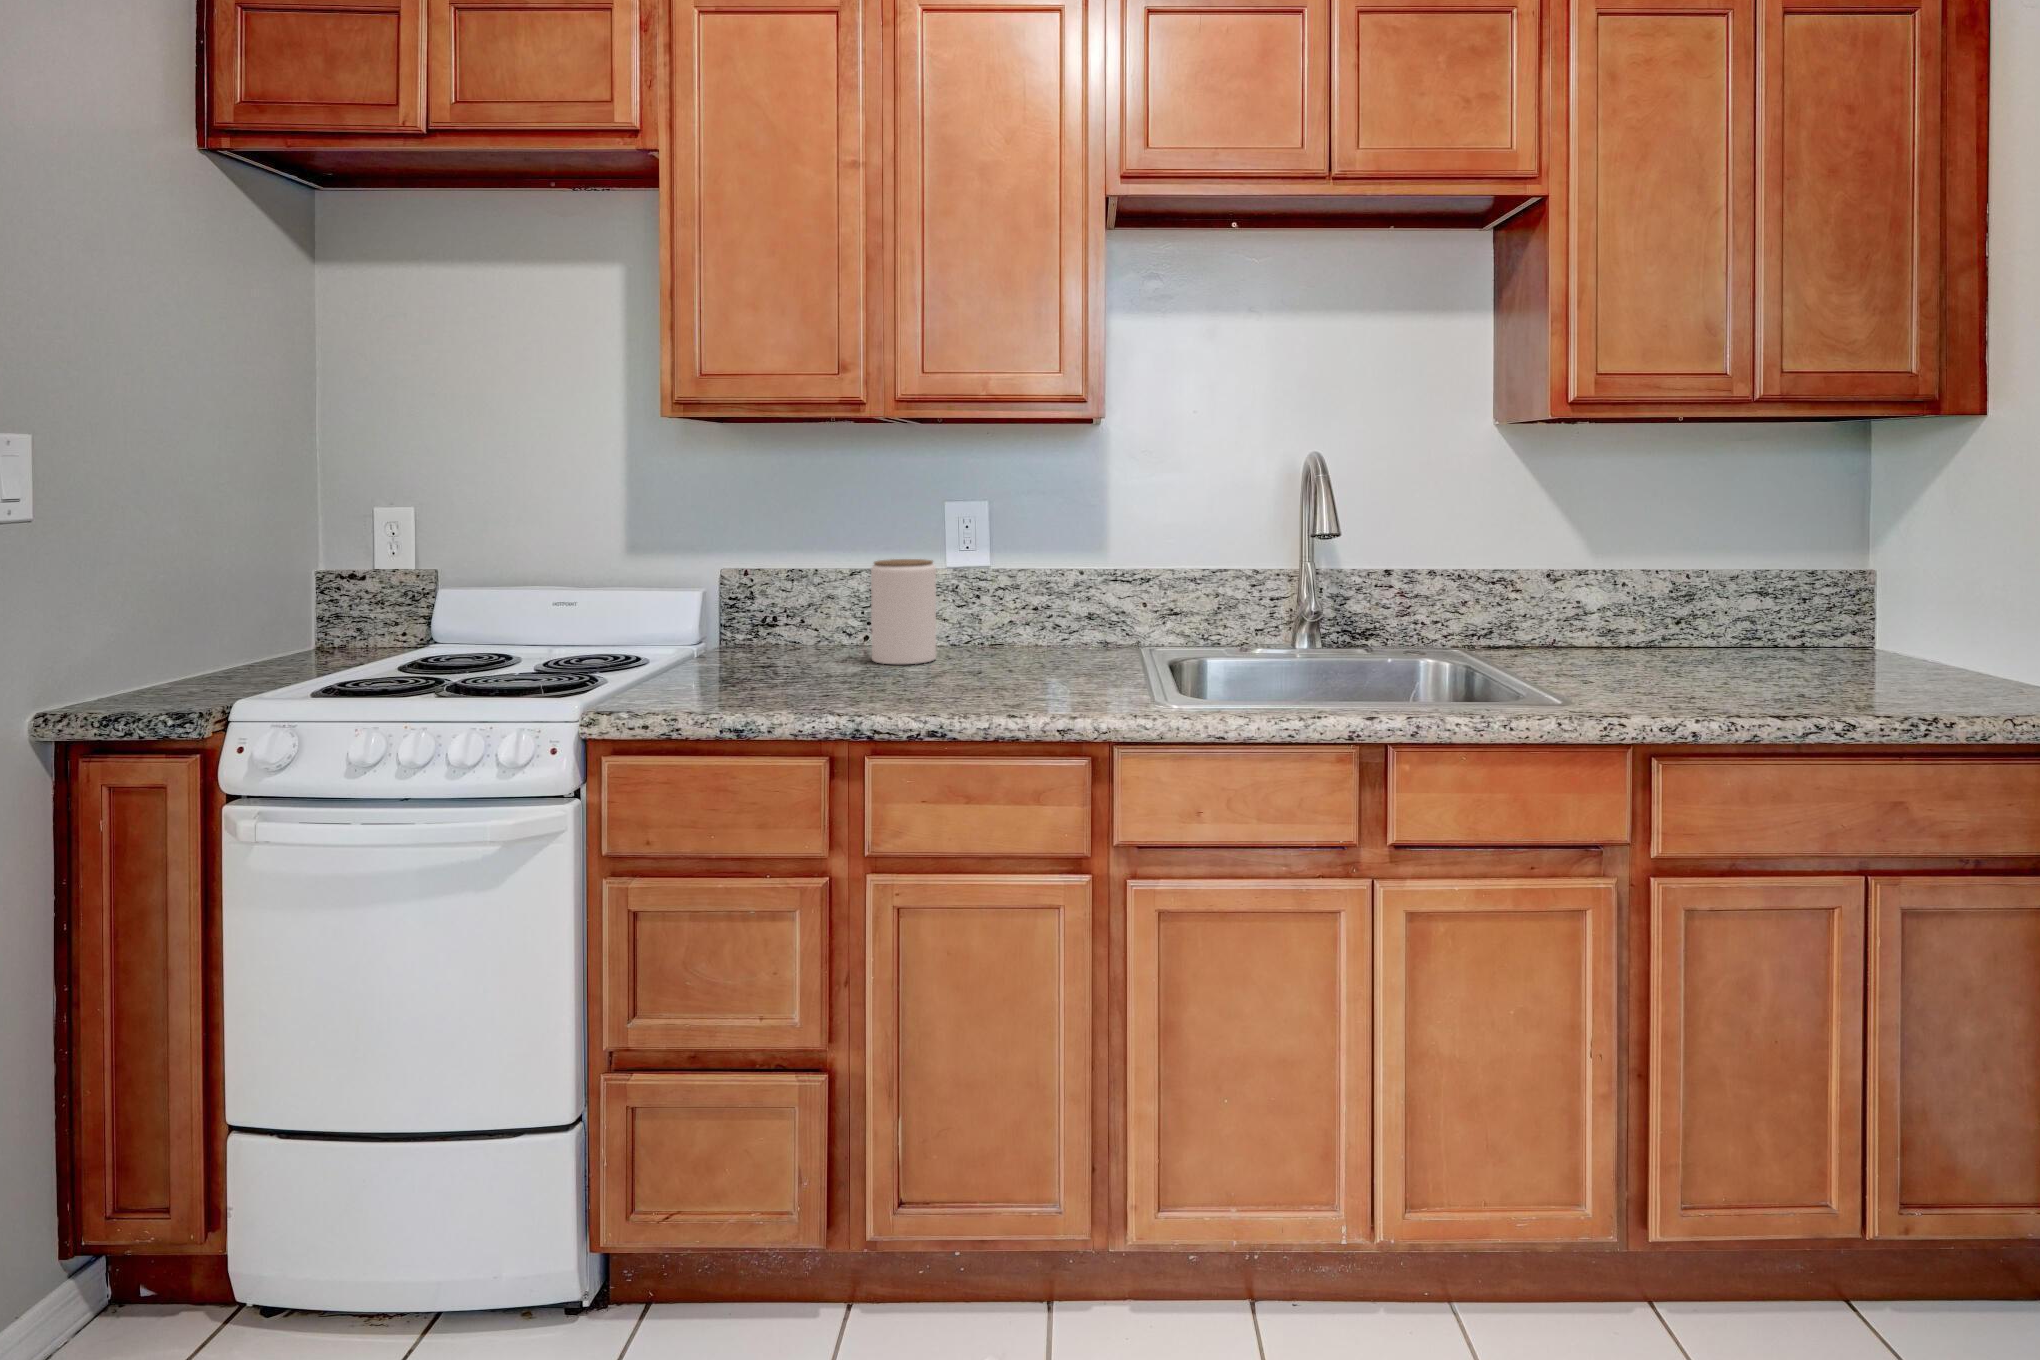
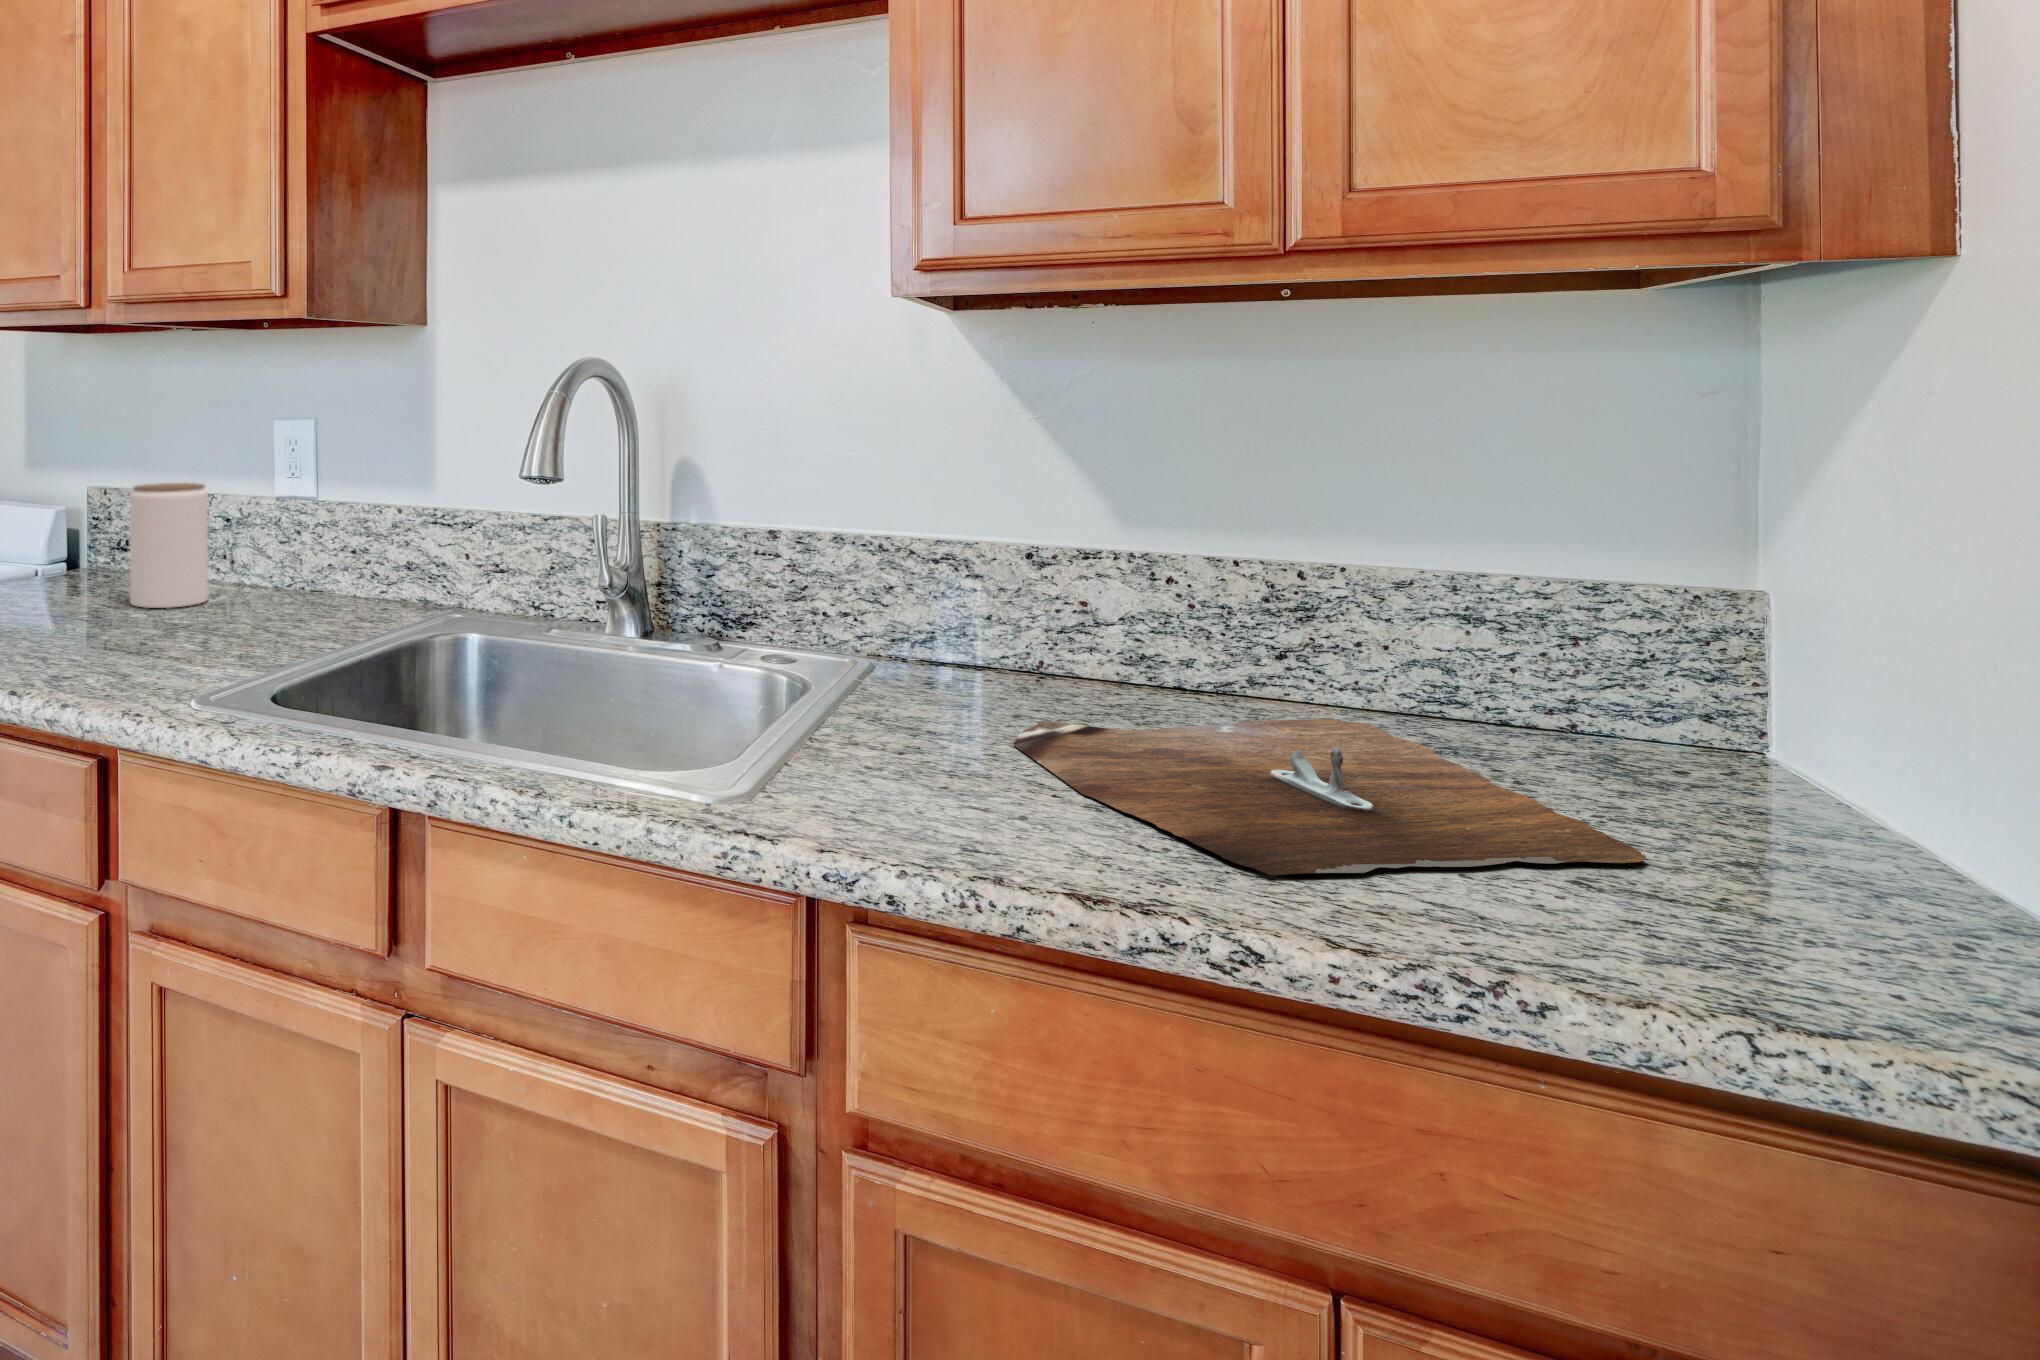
cutting board: none [1615,651,1912,701] -> present [1014,718,1646,876]

